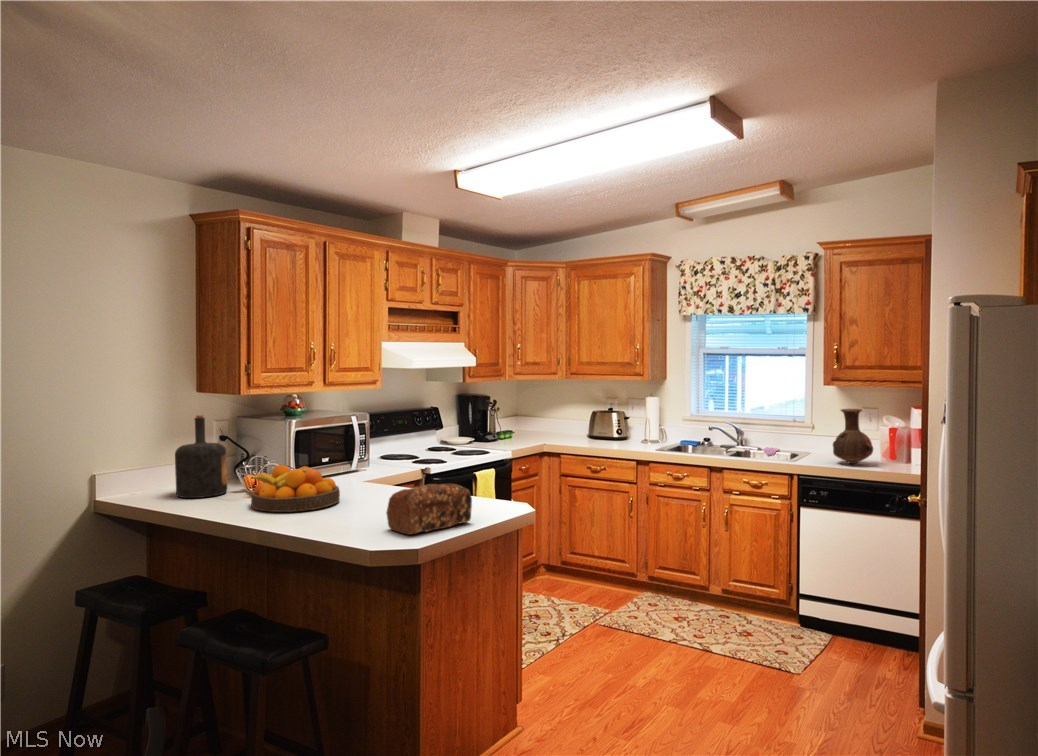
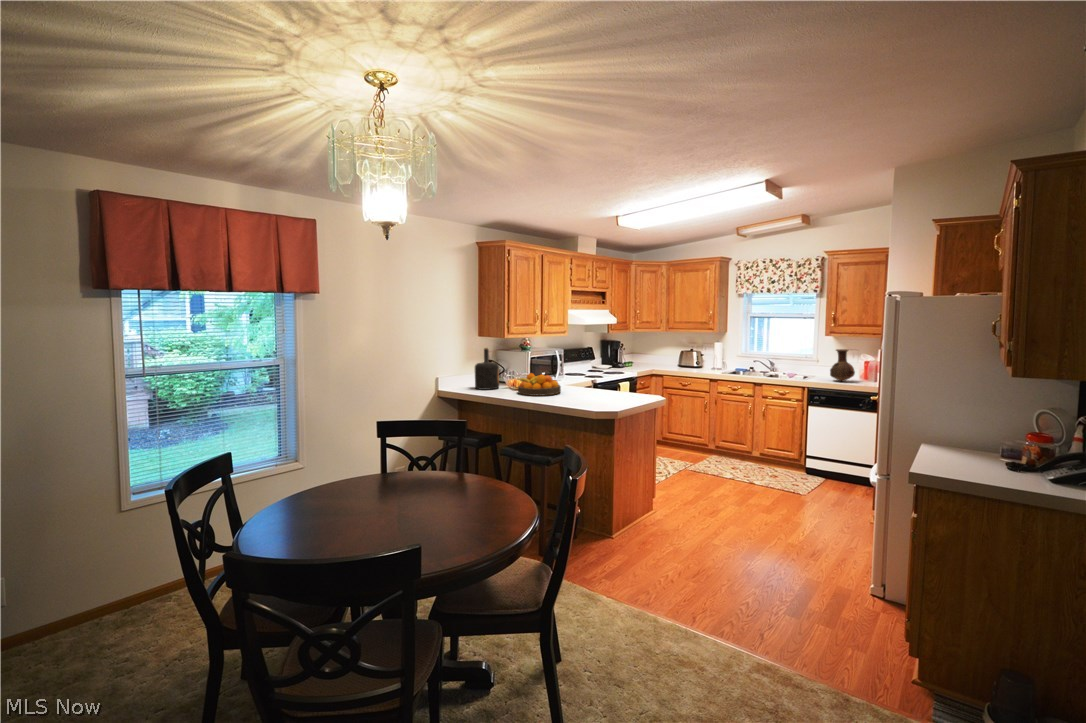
bread loaf: present [386,484,472,535] -> none [594,382,636,405]

